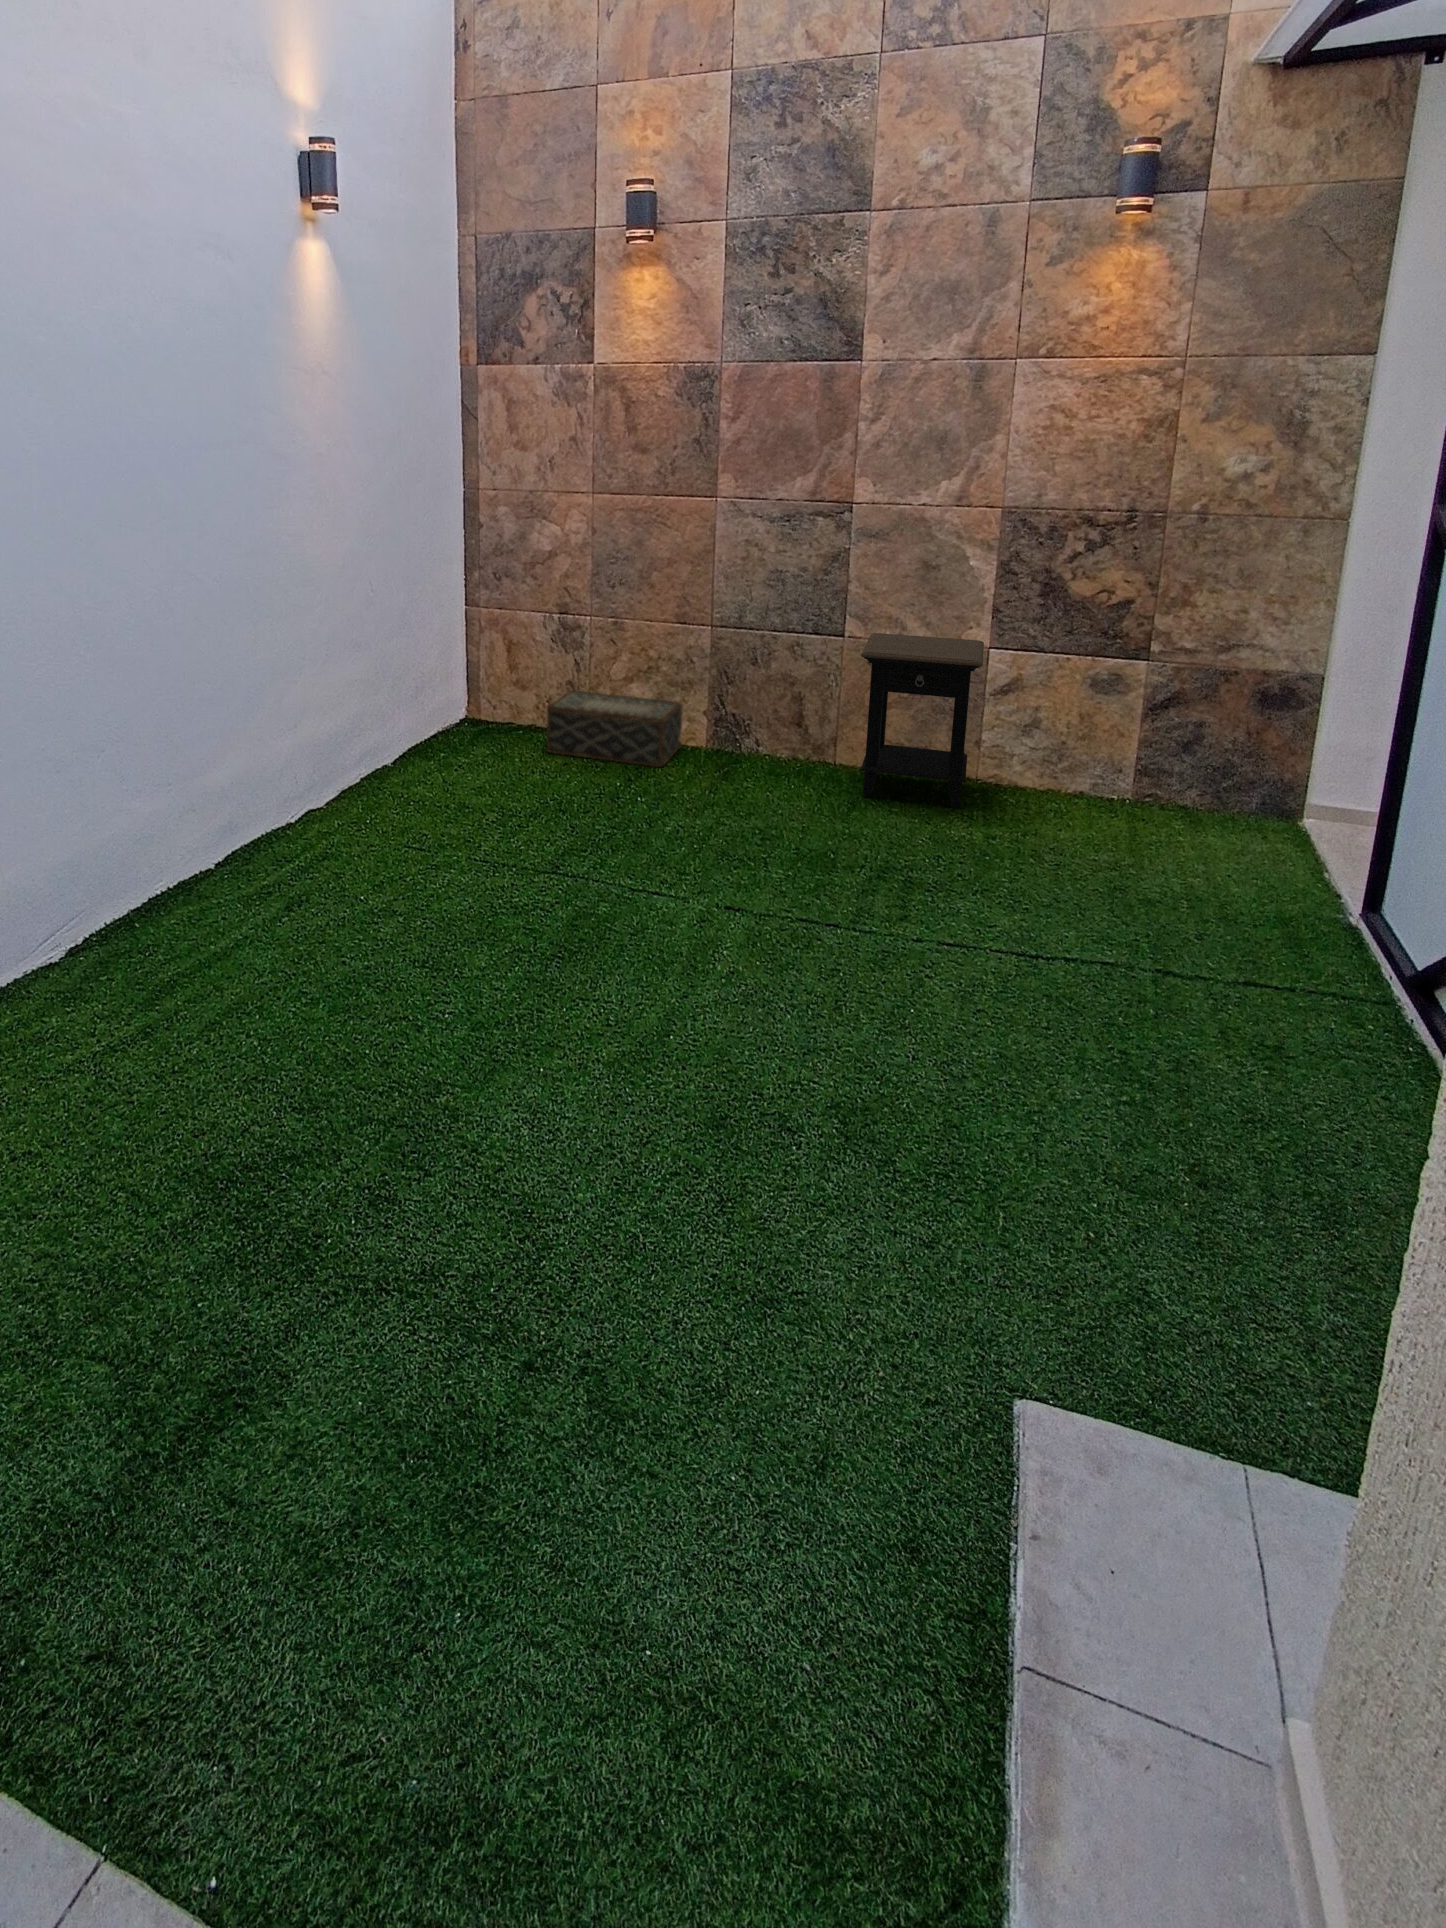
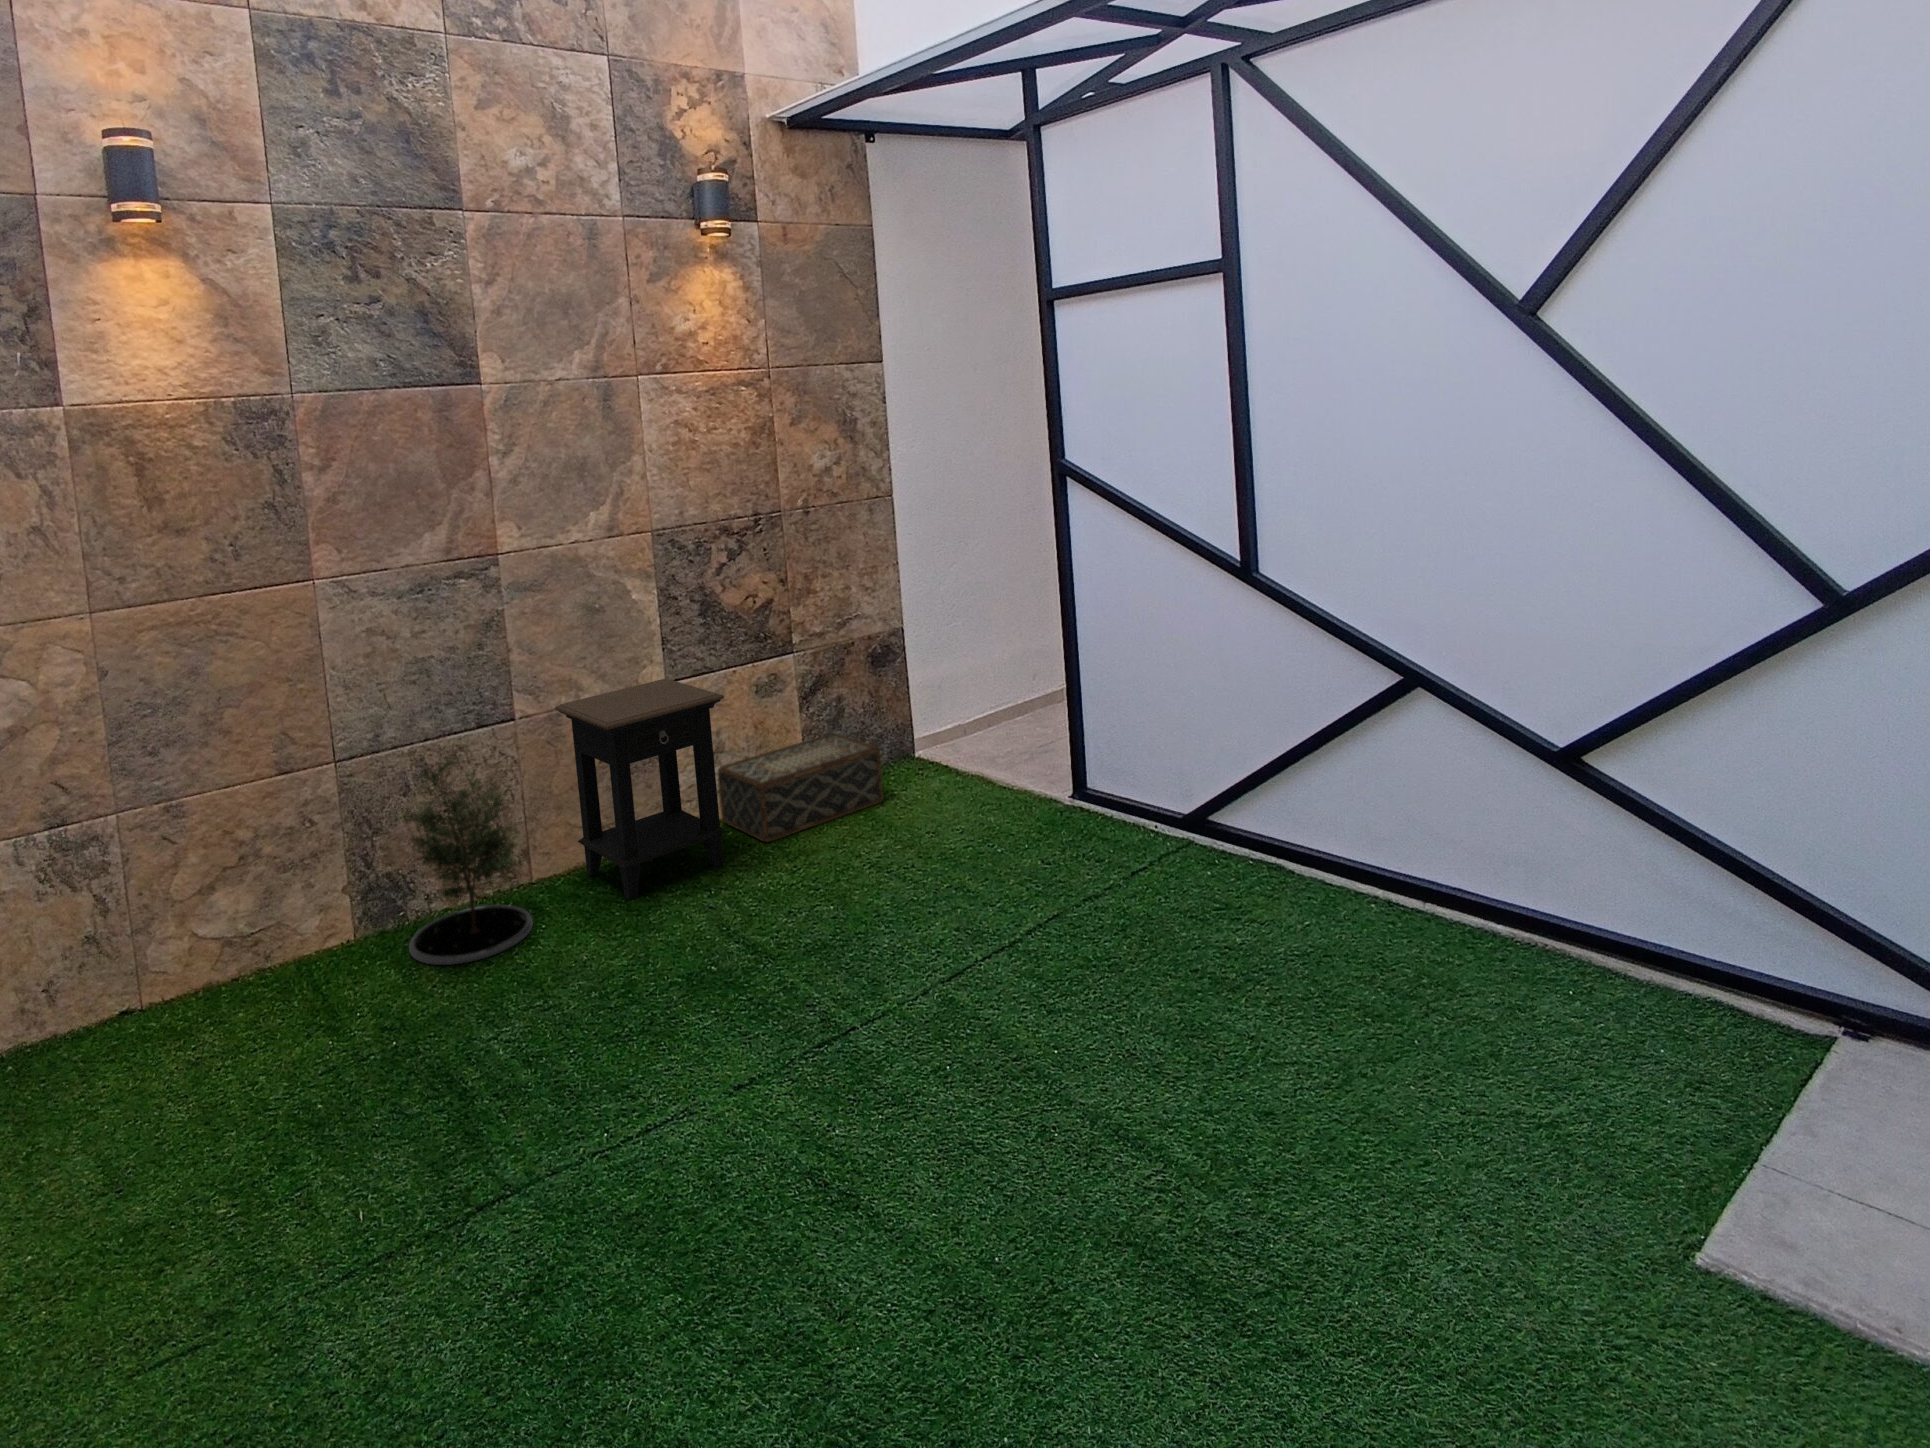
potted tree: none [710,622,809,786] -> present [398,740,533,965]
woven basket: present [547,690,683,767] -> present [718,733,883,842]

